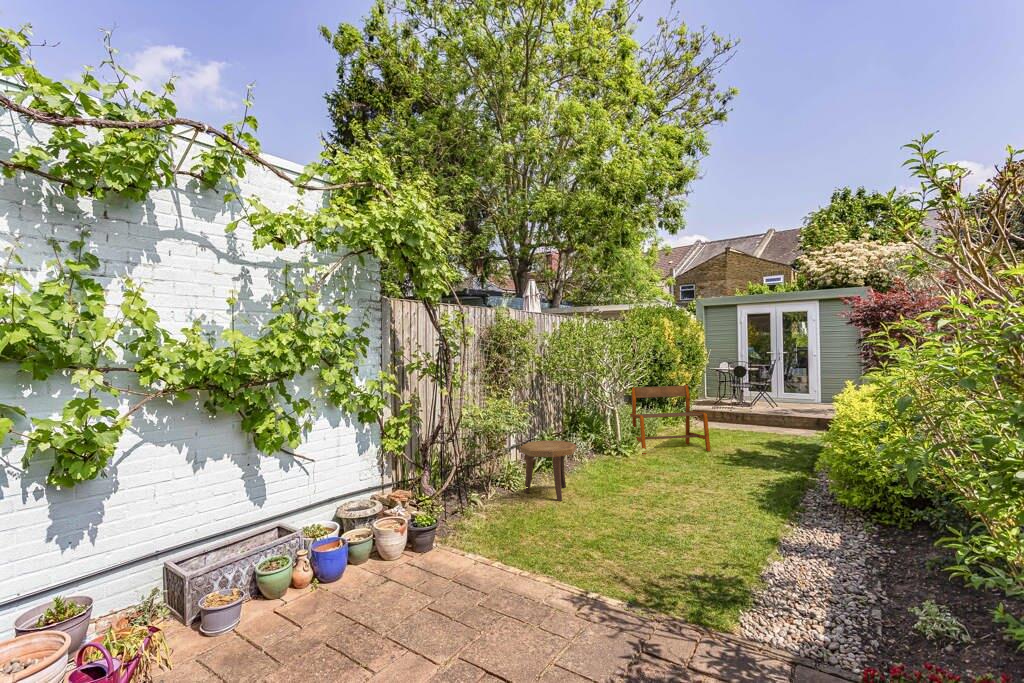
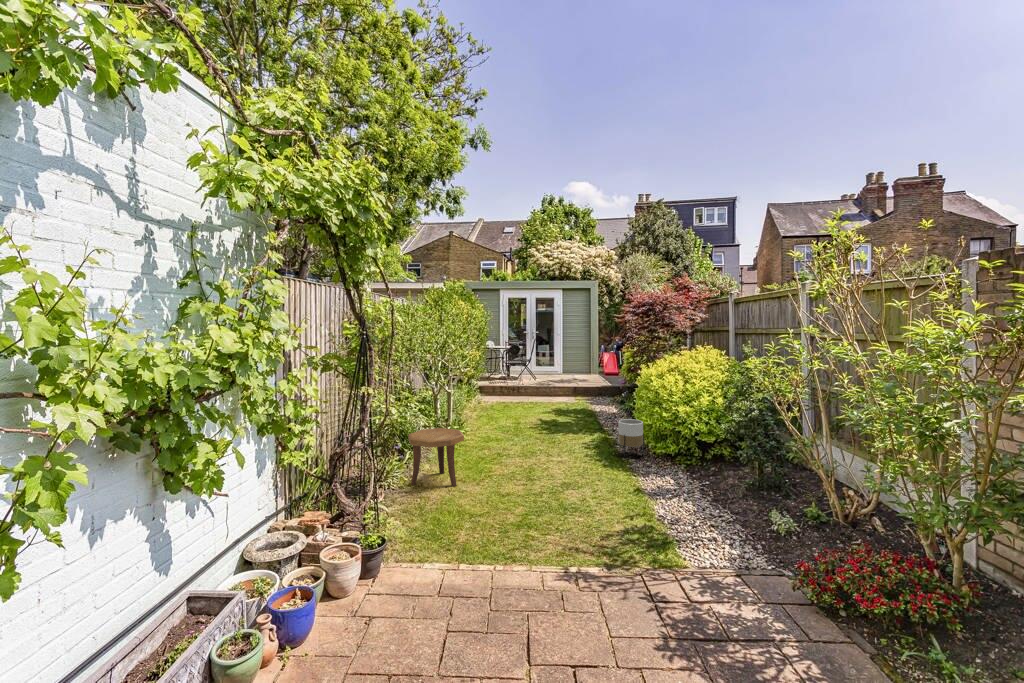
bench: present [630,385,710,454] -> none [452,365,520,431]
planter: none [797,456,841,512] -> present [618,419,644,458]

